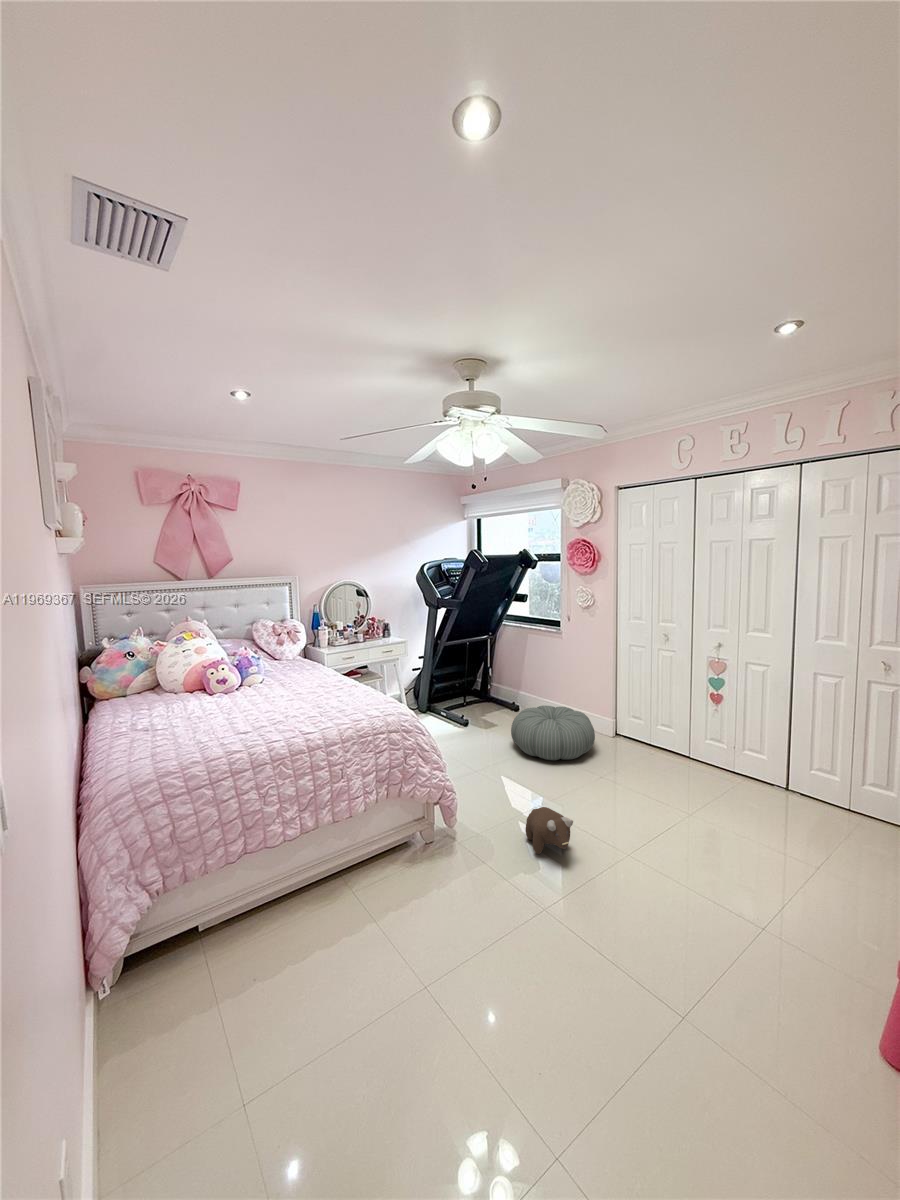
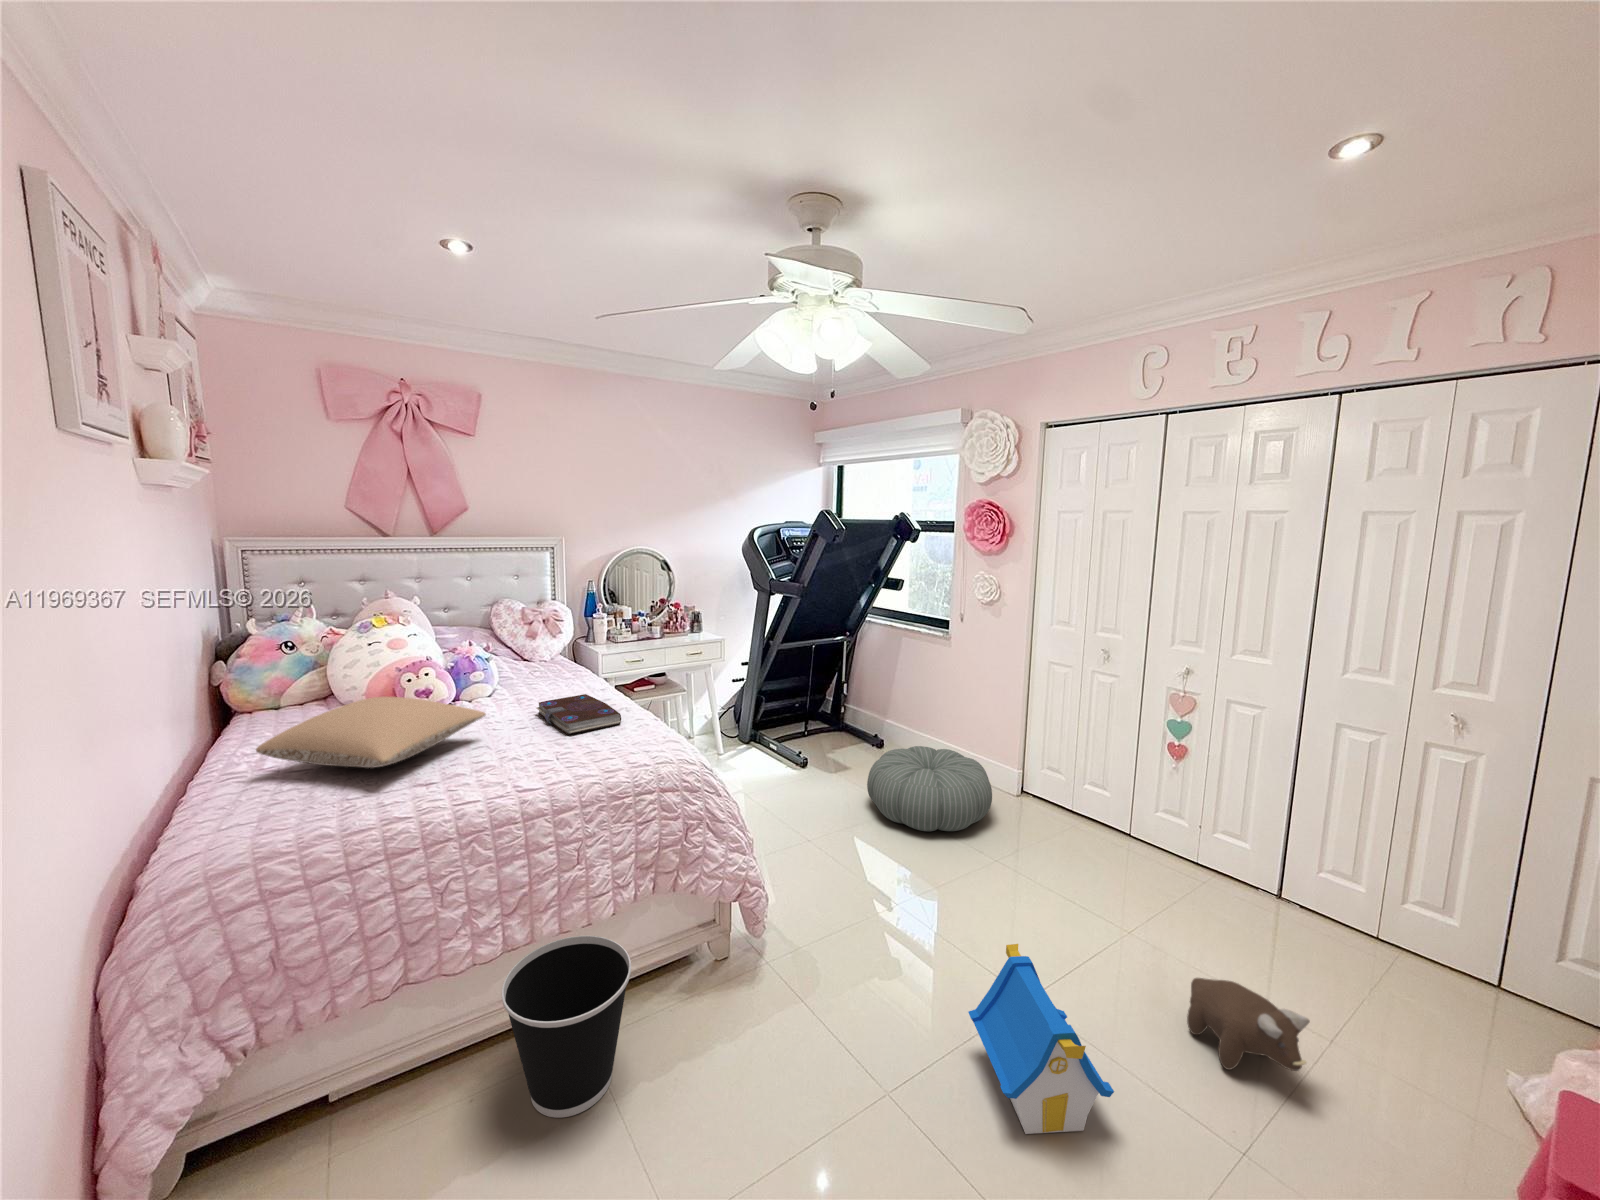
book: none [297,677,355,702] -> present [536,694,621,735]
pillow: none [136,682,271,724] -> present [256,697,486,768]
plush toy: present [526,807,573,854] -> present [1187,978,1310,1071]
toy house: none [590,816,683,927] -> present [968,944,1114,1134]
wastebasket: none [304,824,381,934] -> present [502,936,631,1118]

